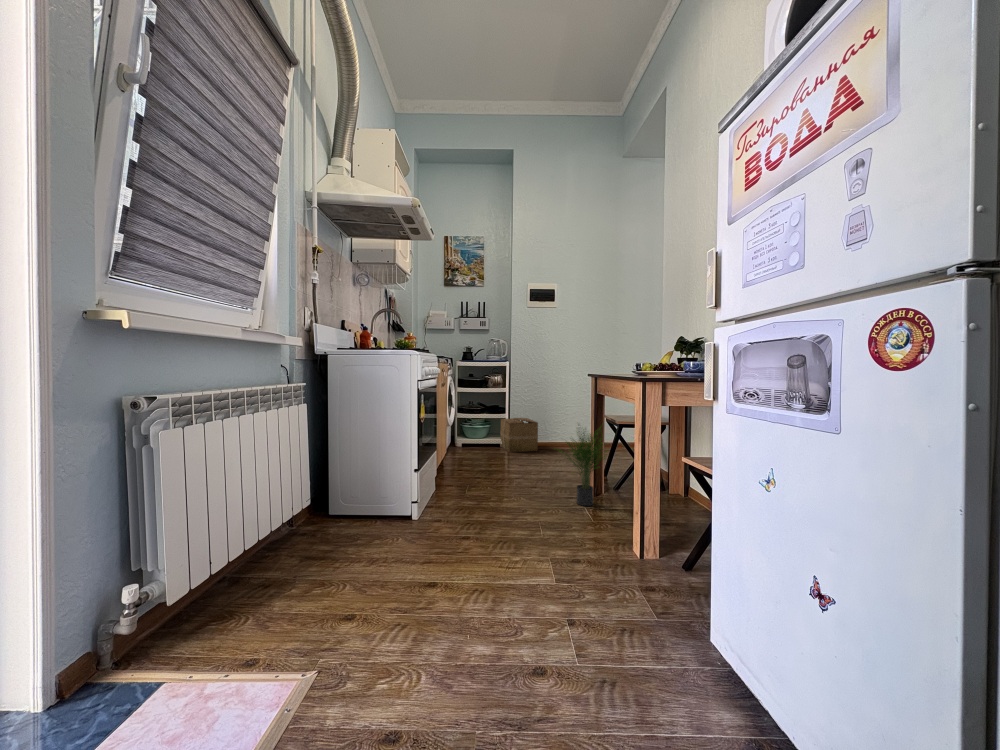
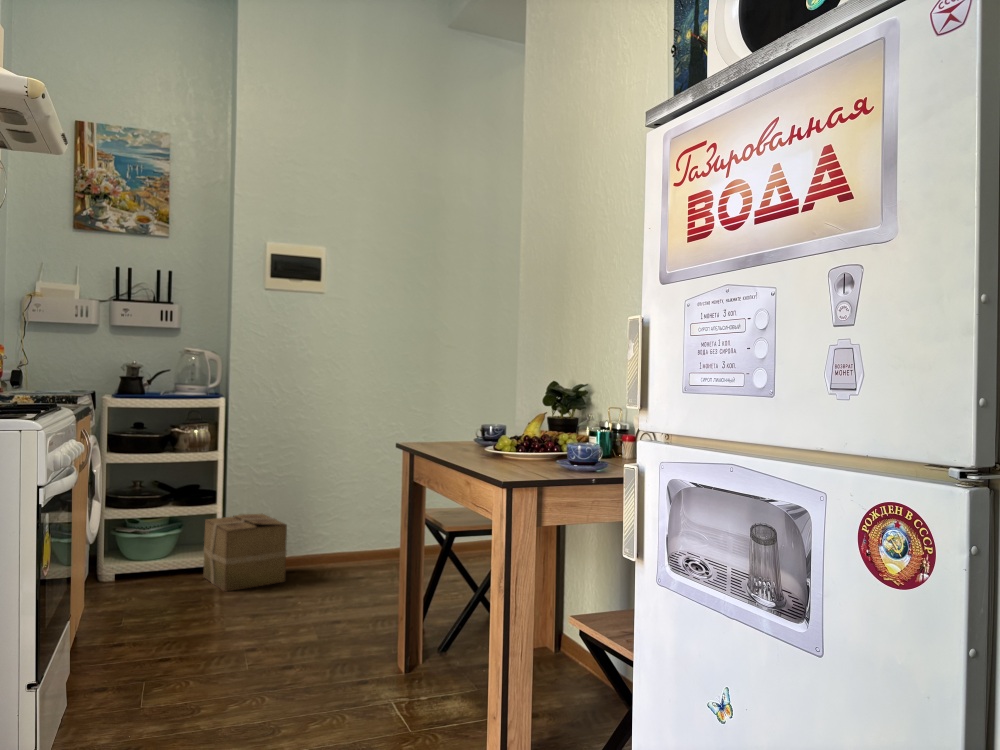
potted plant: present [562,431,607,506] -> none [330,545,445,707]

